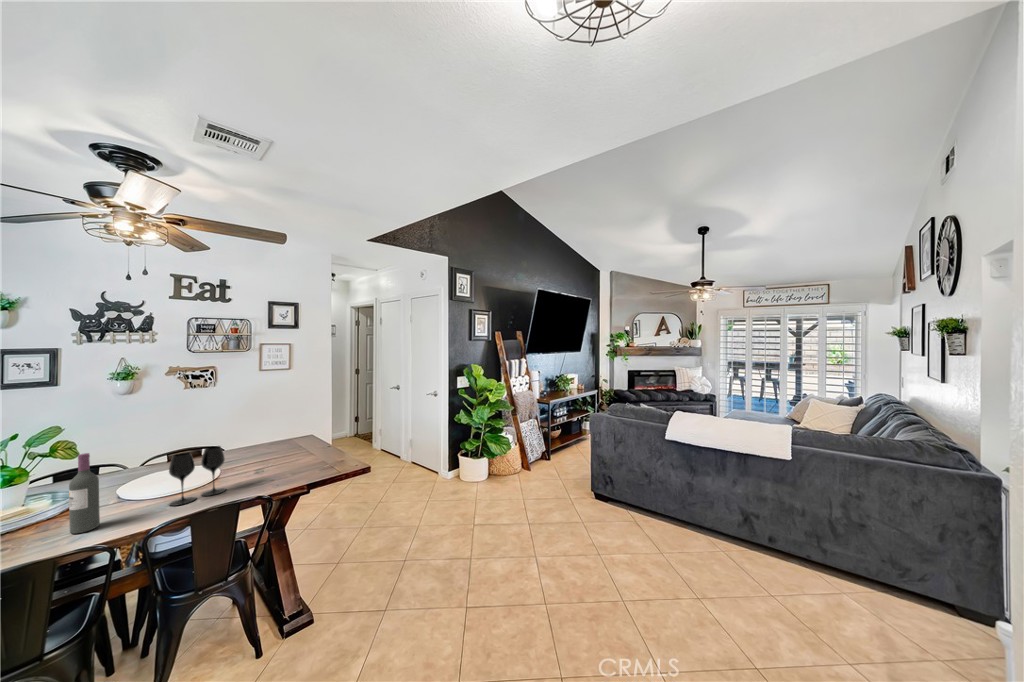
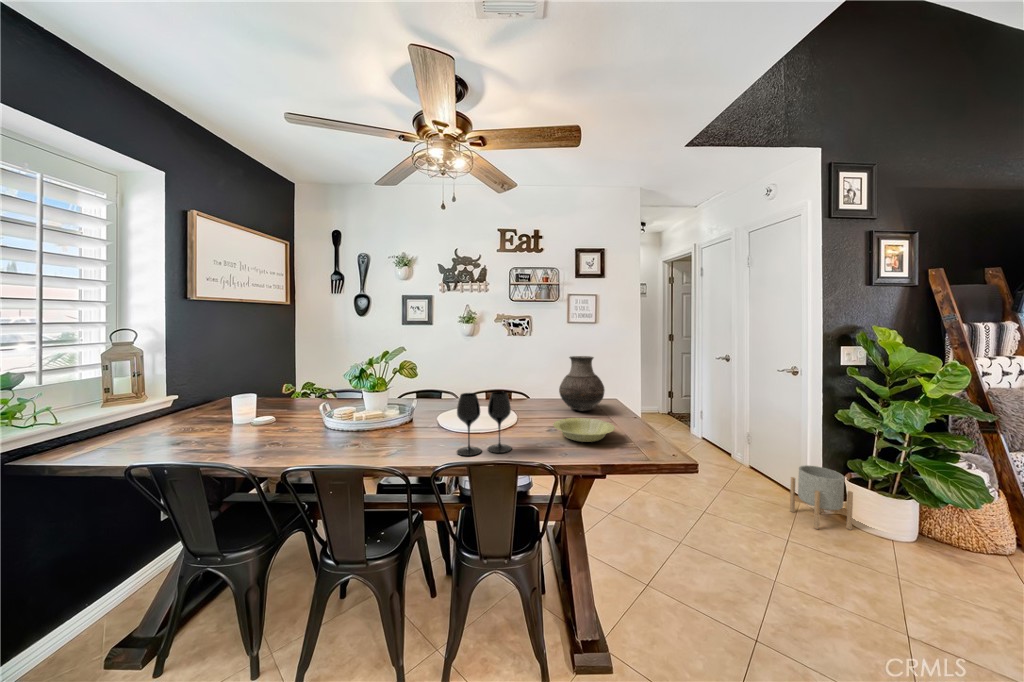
vase: none [261,404,303,450] -> present [559,356,605,411]
bowl: none [261,452,313,471] -> present [553,418,615,442]
planter: none [437,452,465,491] -> present [790,465,853,530]
wine bottle: present [69,453,100,534] -> none [376,375,399,460]

